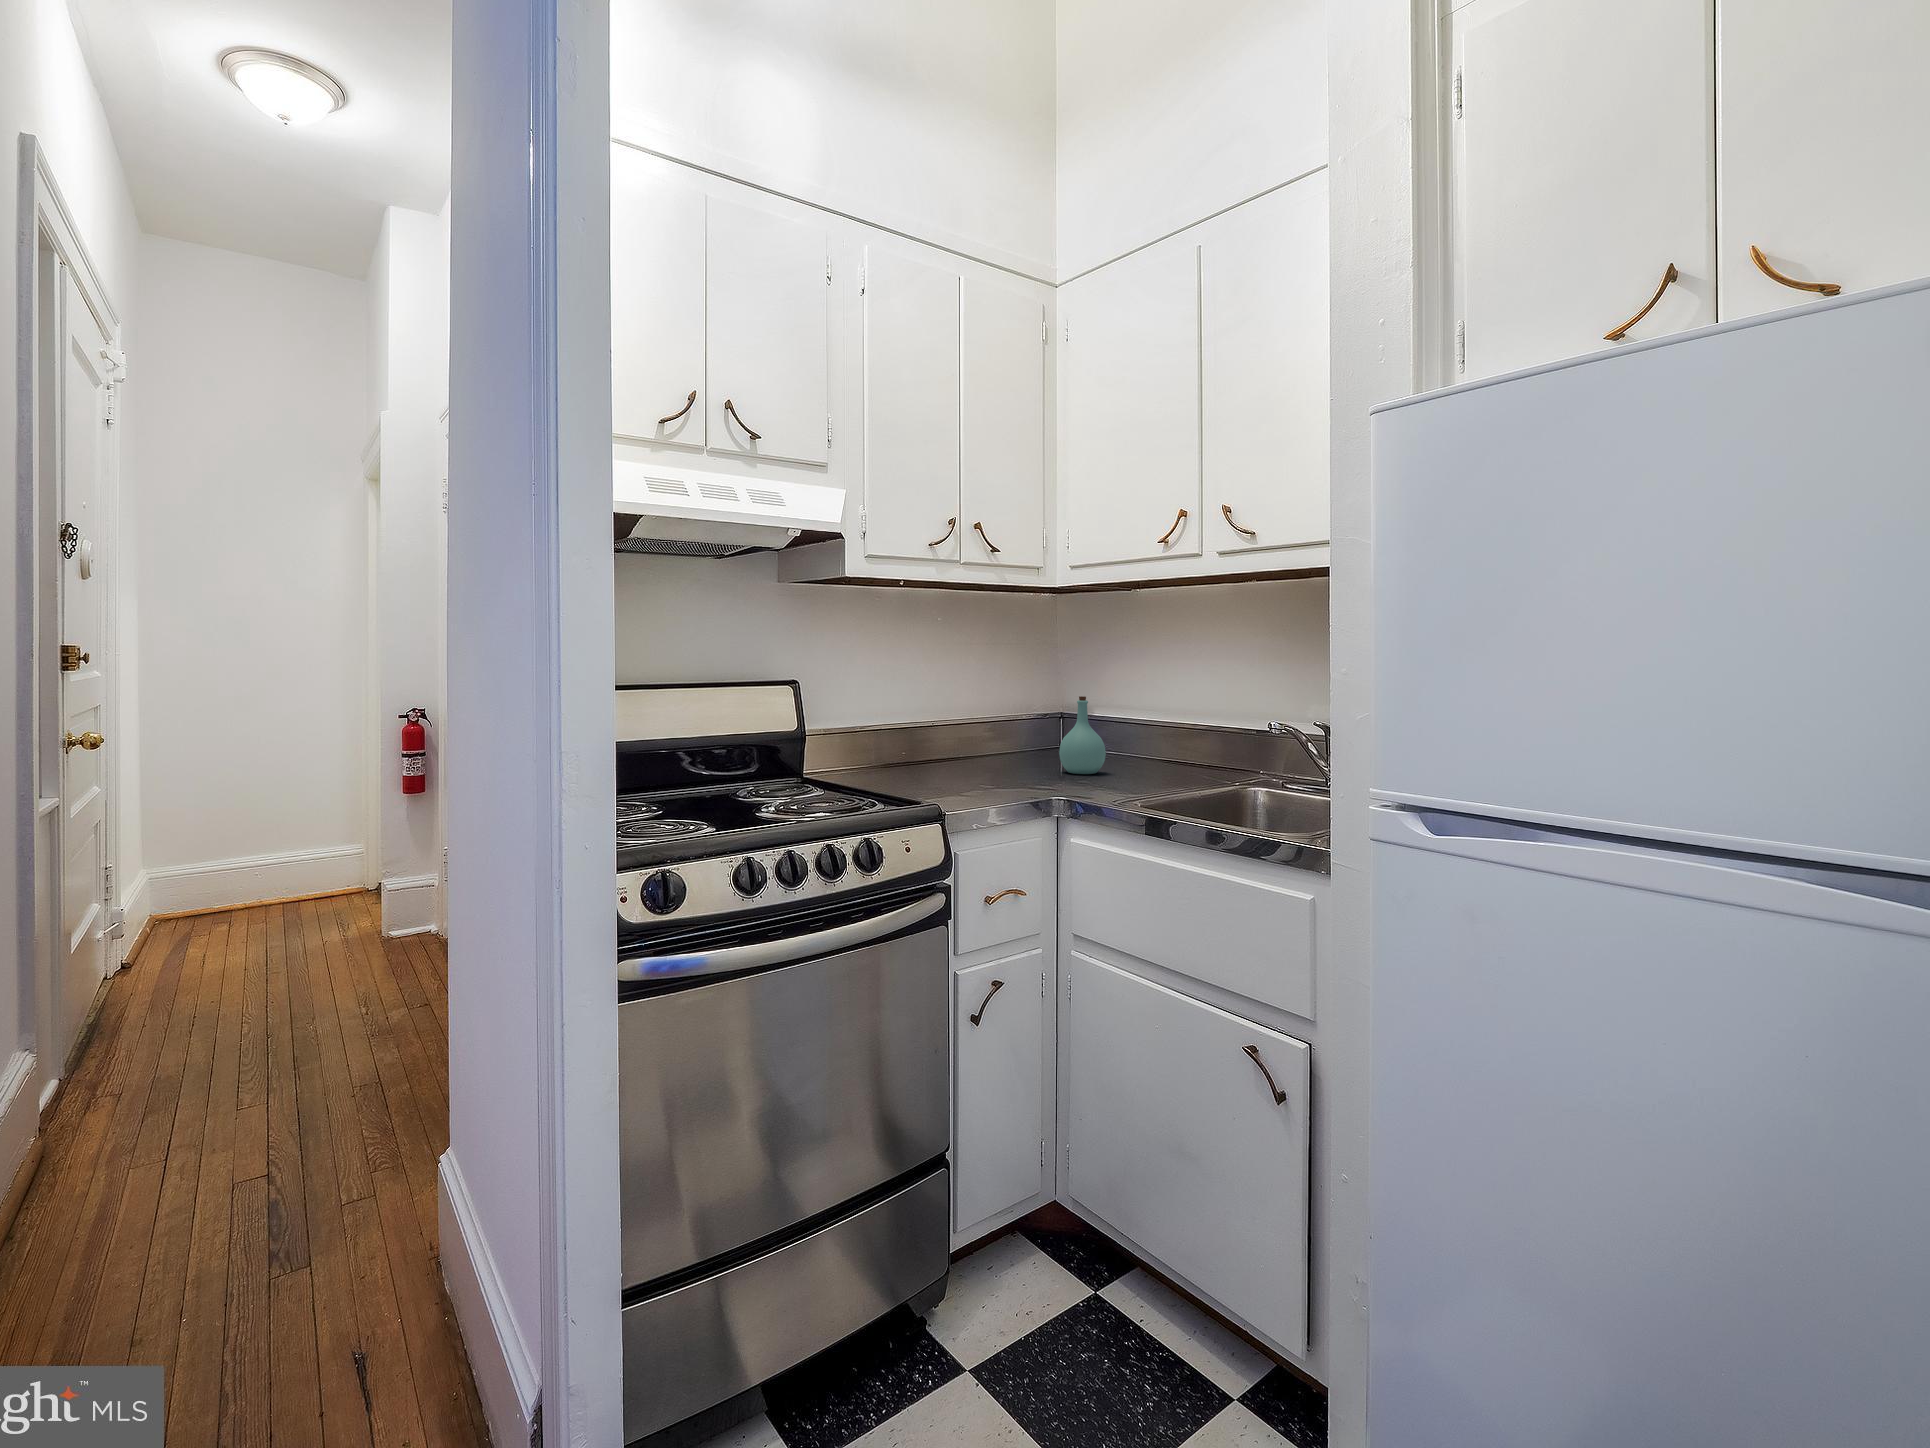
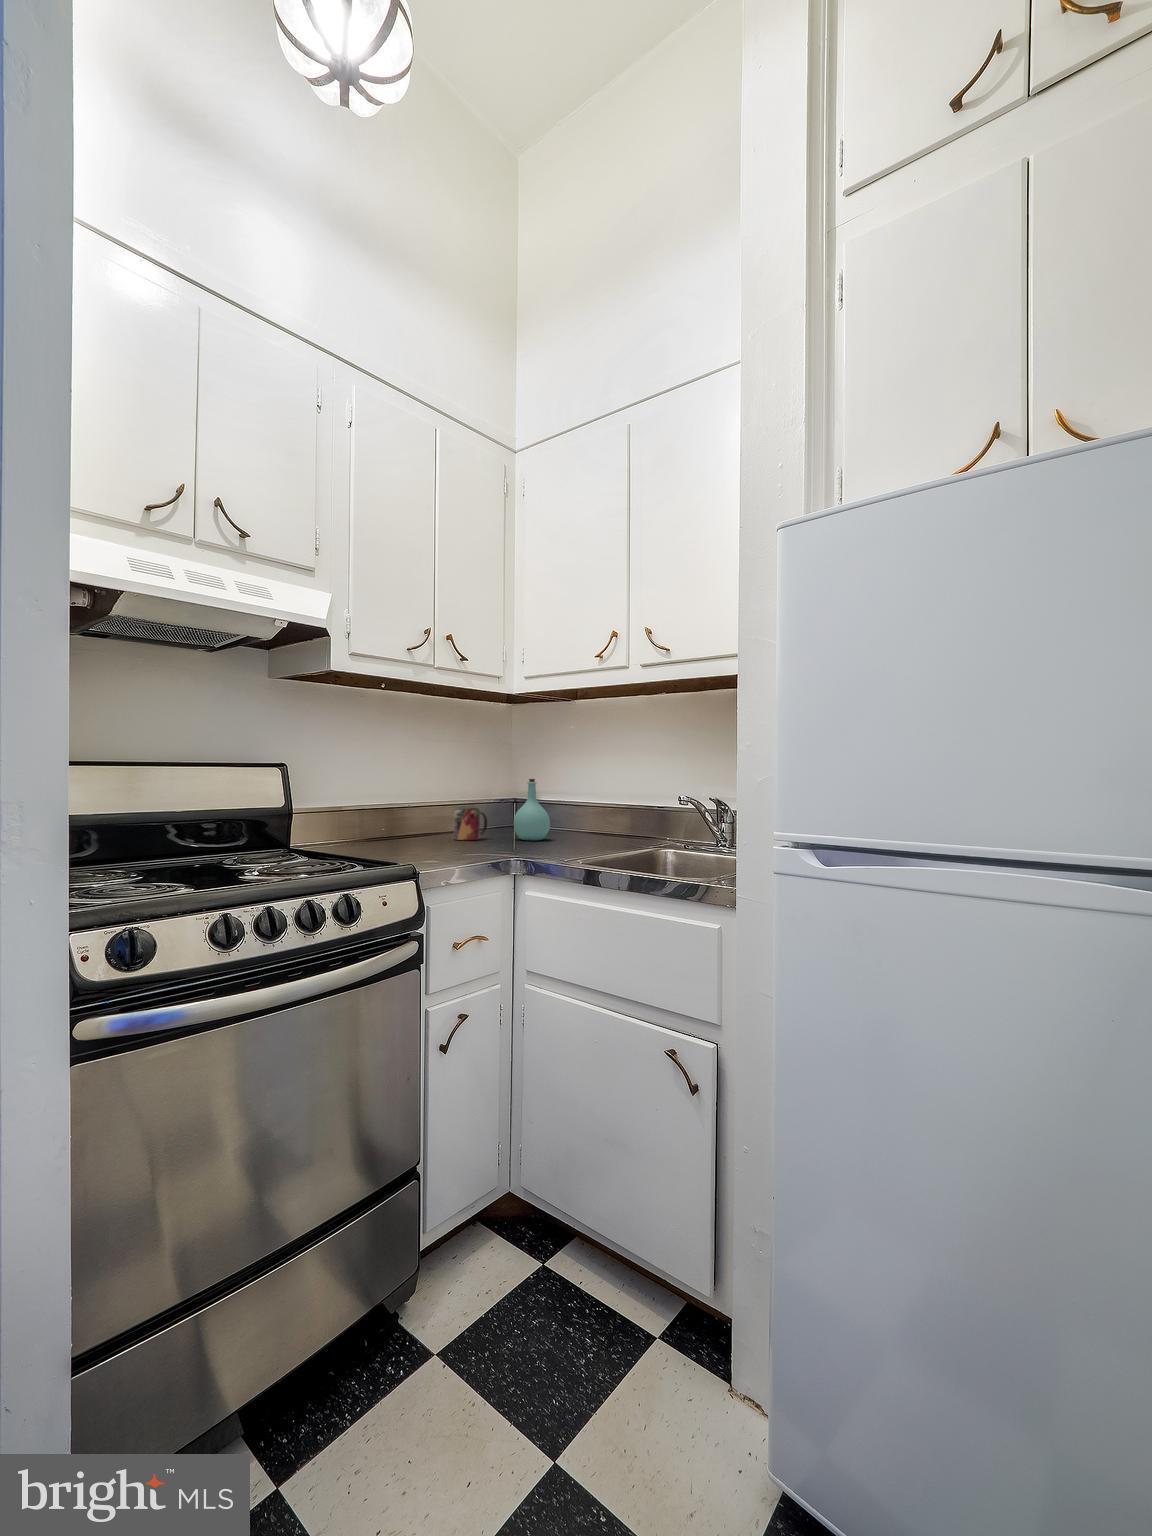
mug: none [986,732,1027,772] -> present [454,808,487,840]

